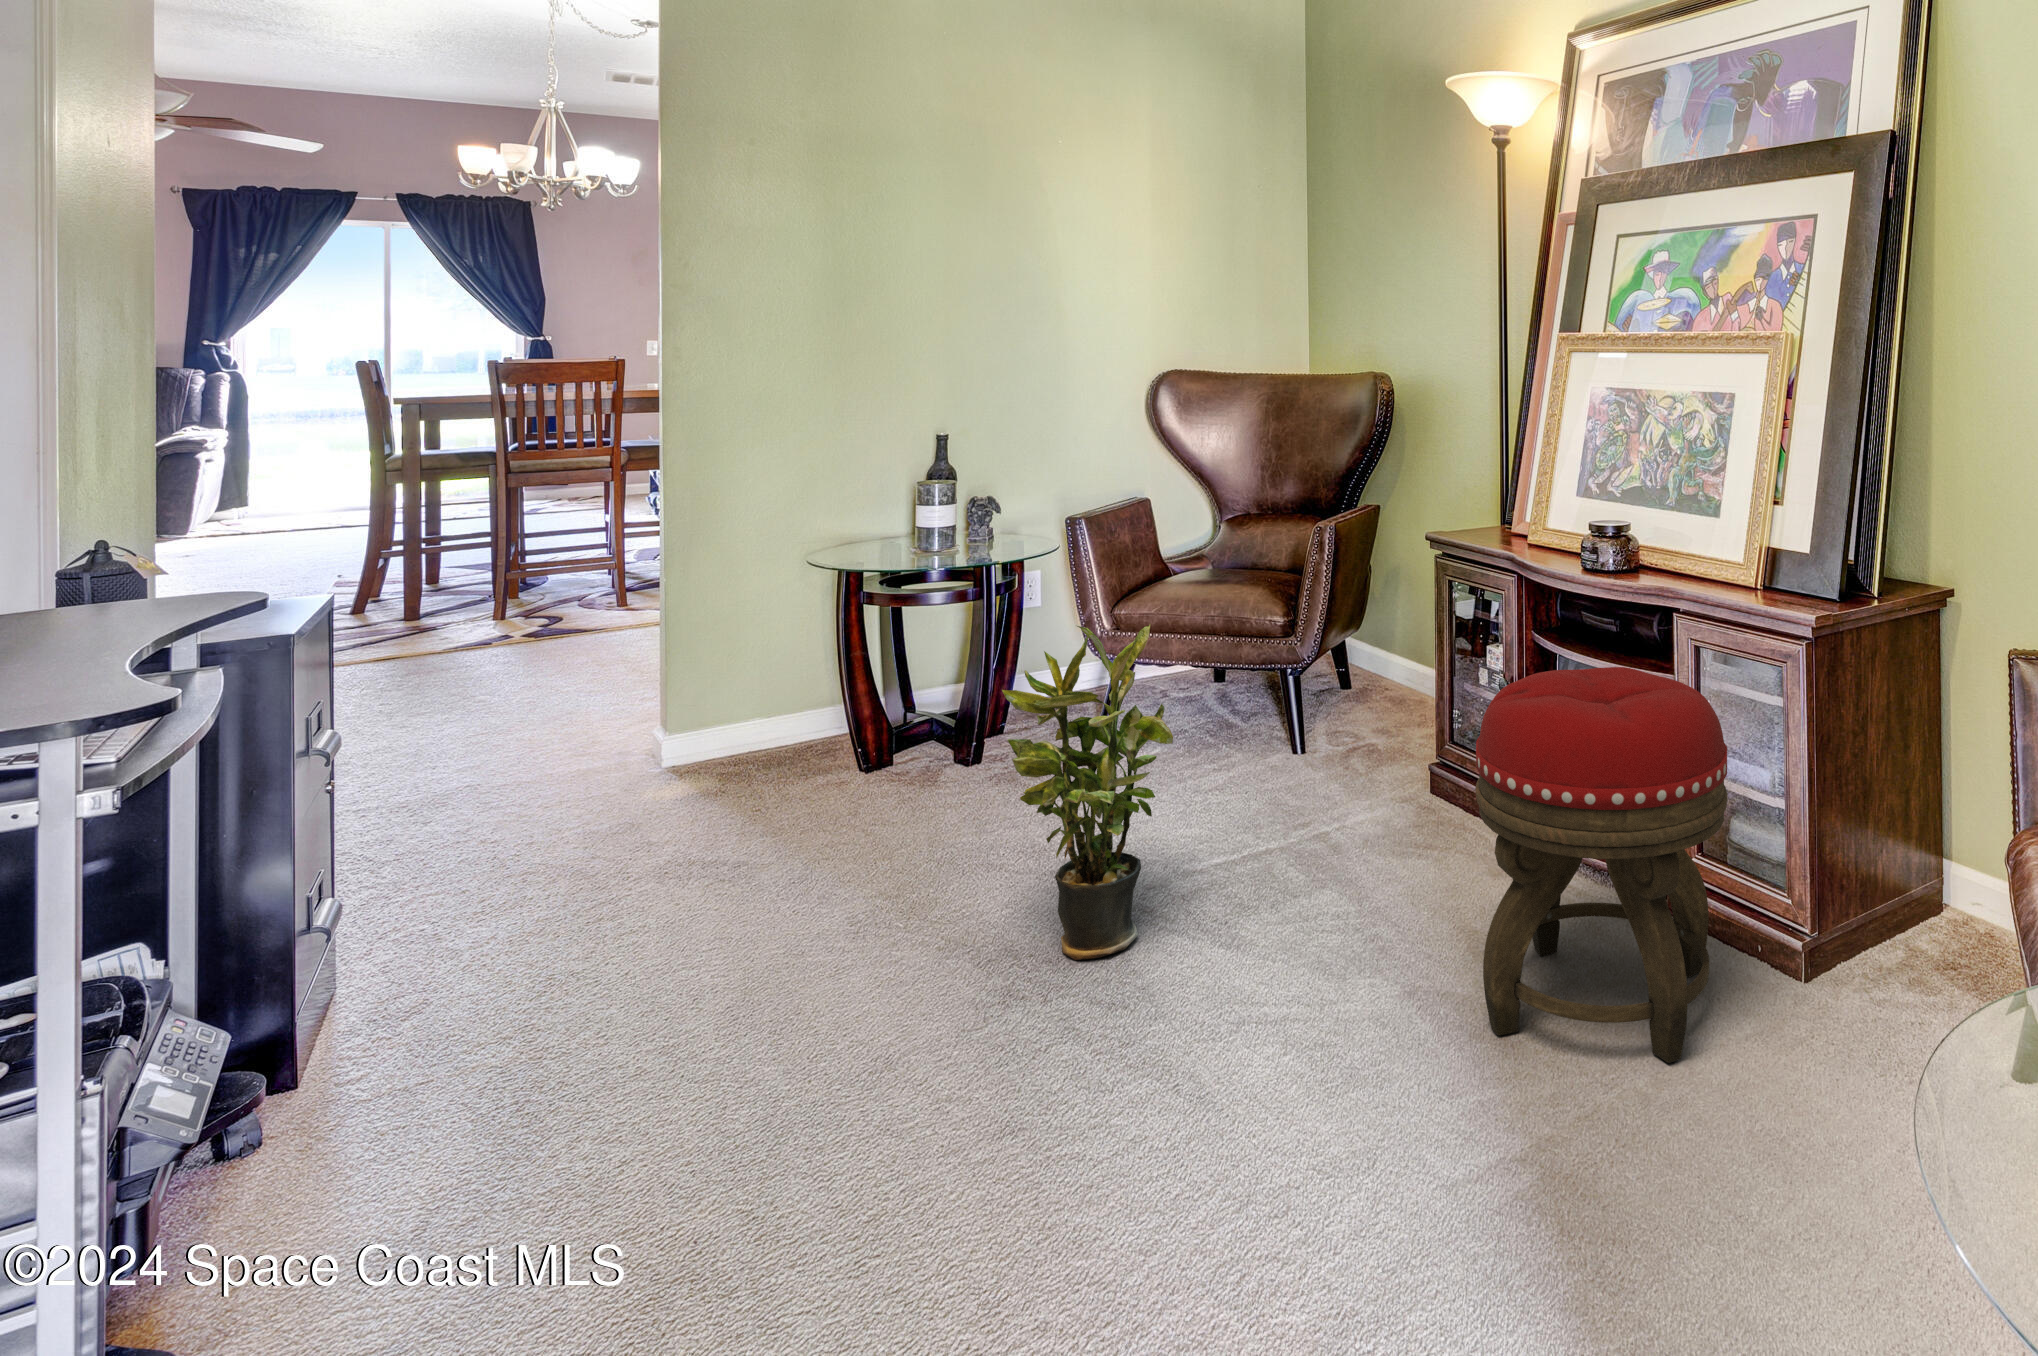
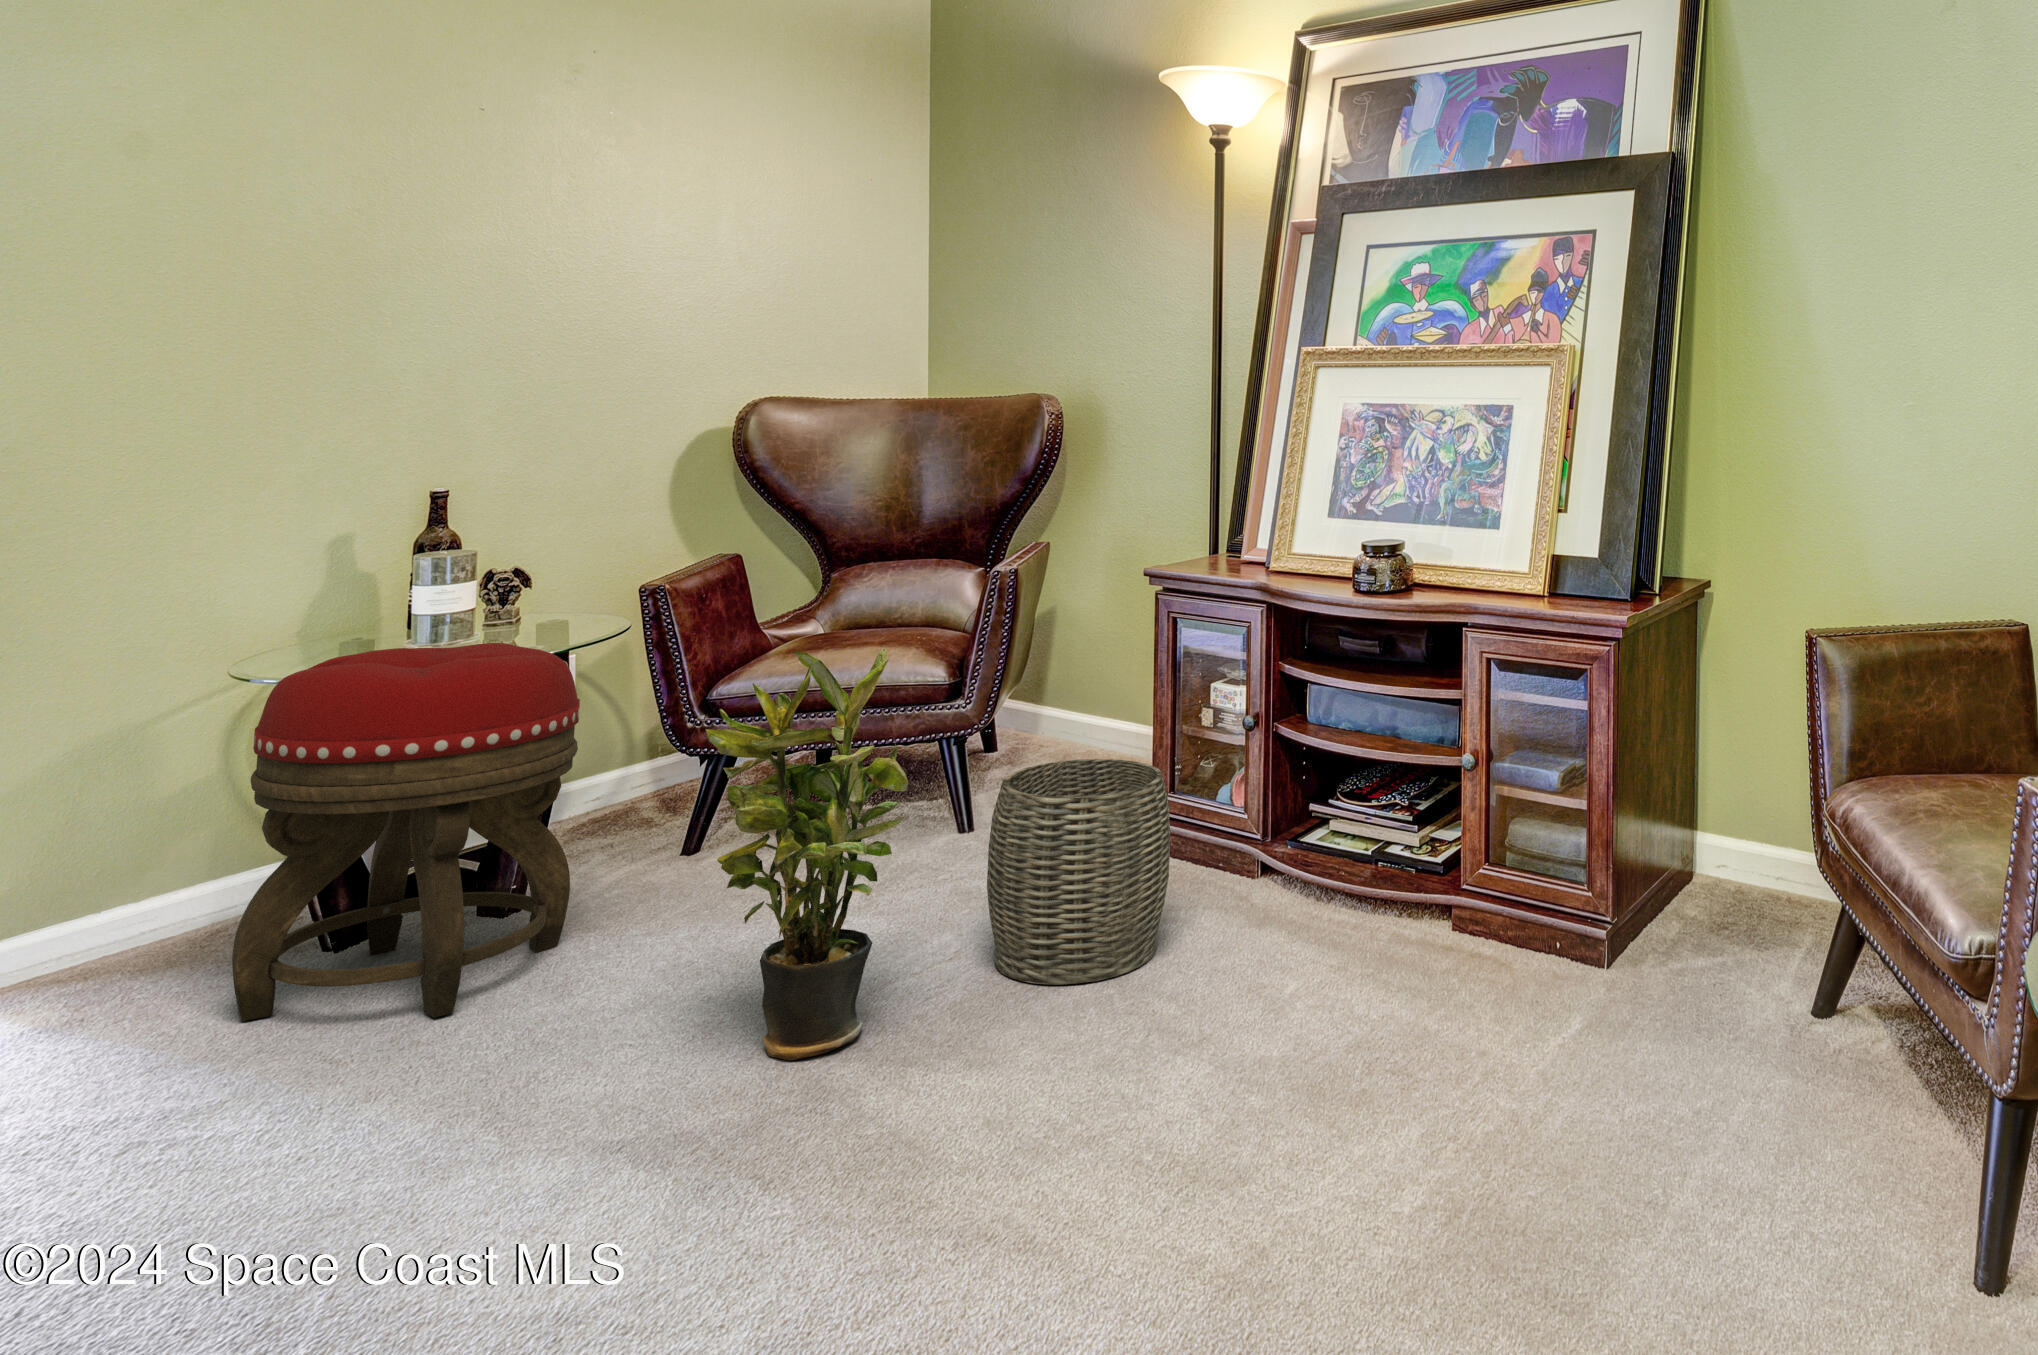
footstool: present [1475,667,1728,1063] -> present [232,643,580,1021]
woven basket: none [1255,717,1407,919] -> present [987,759,1170,984]

